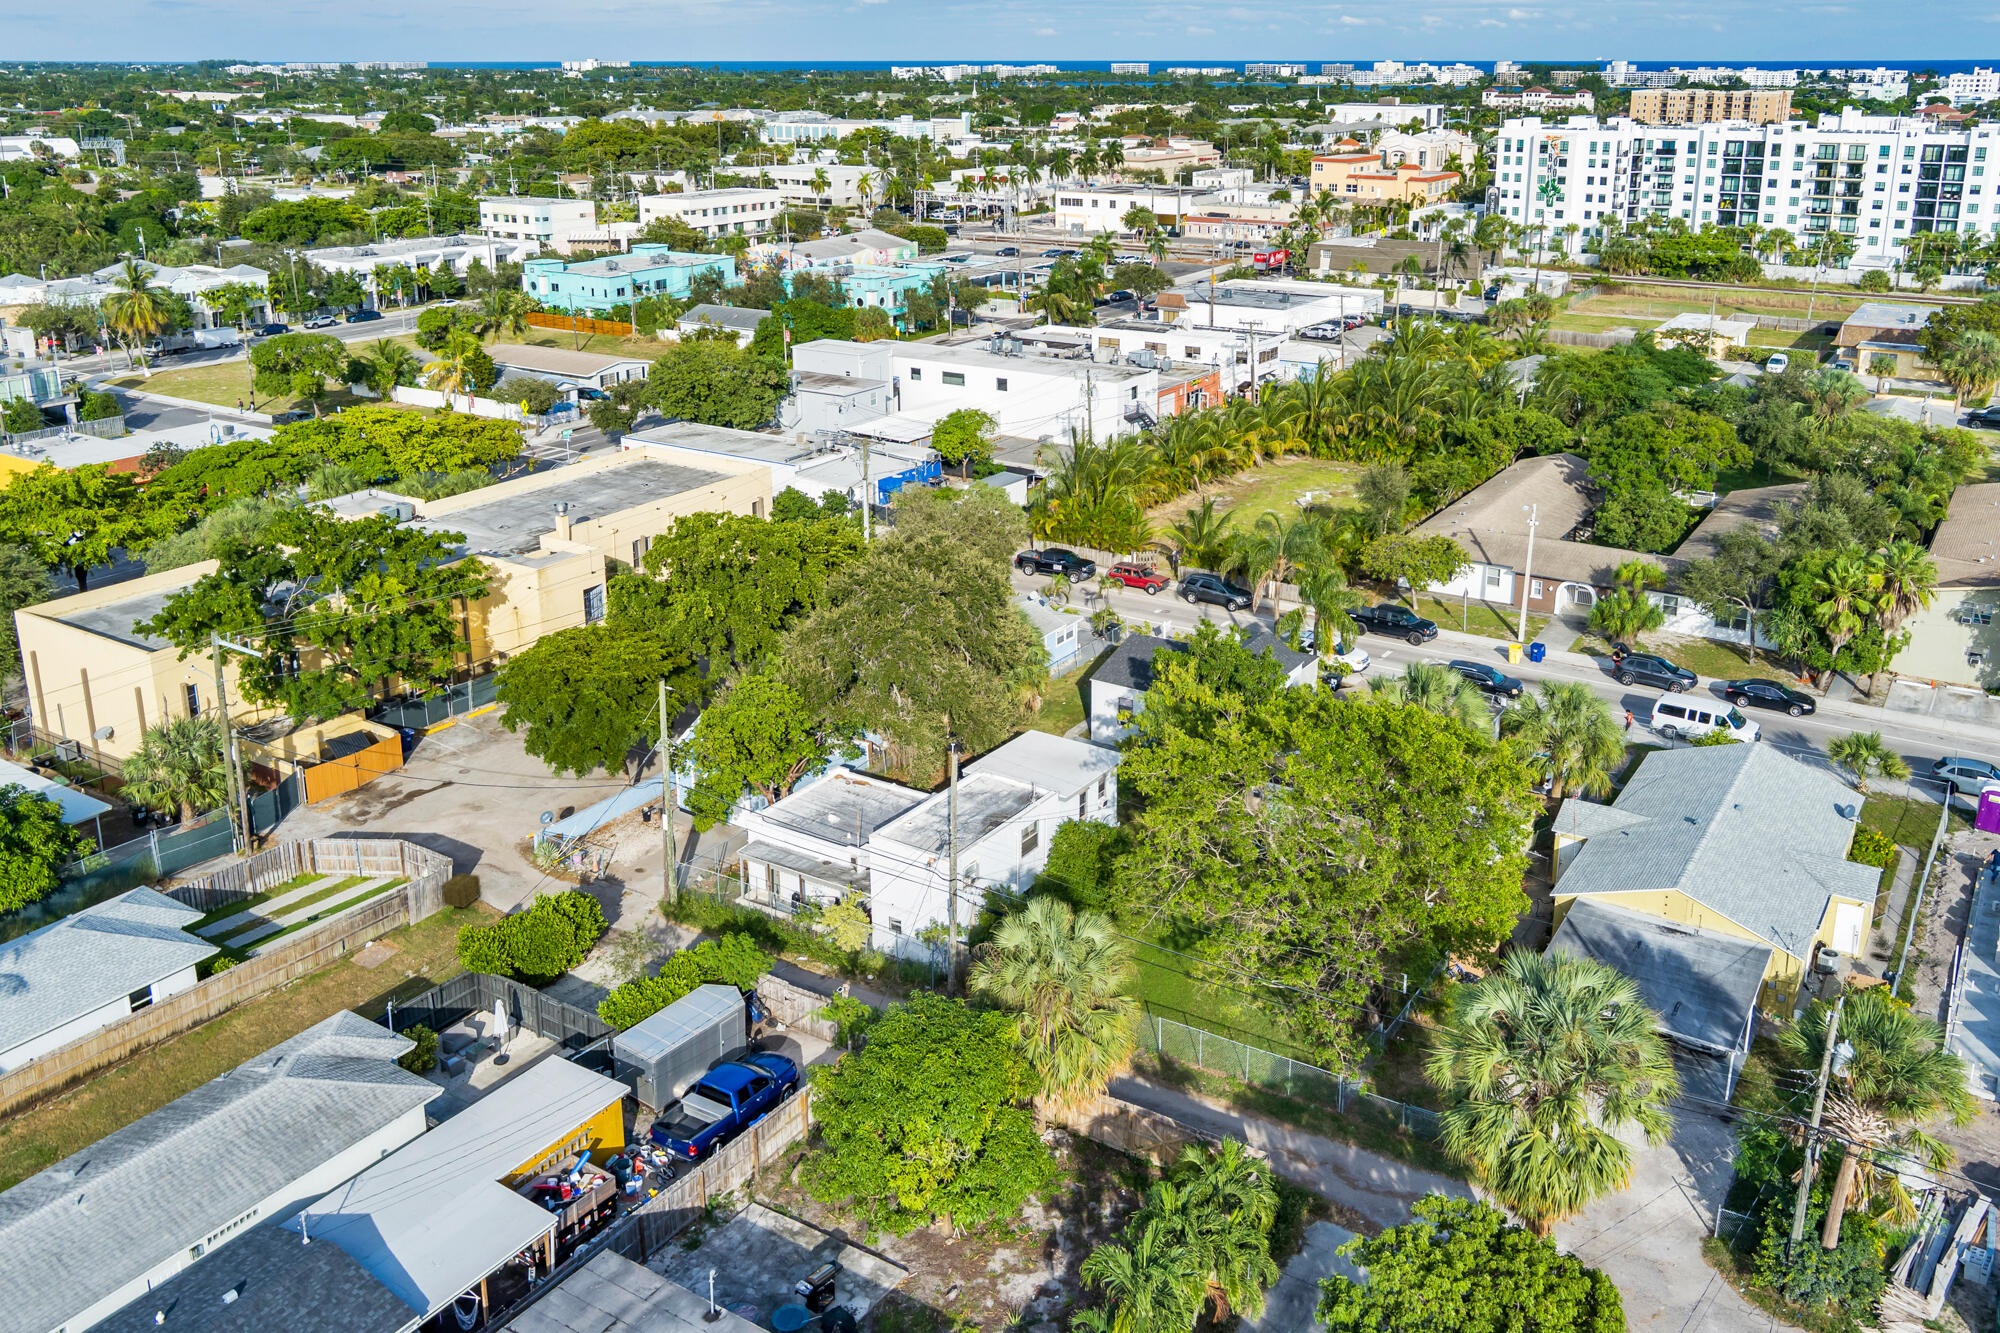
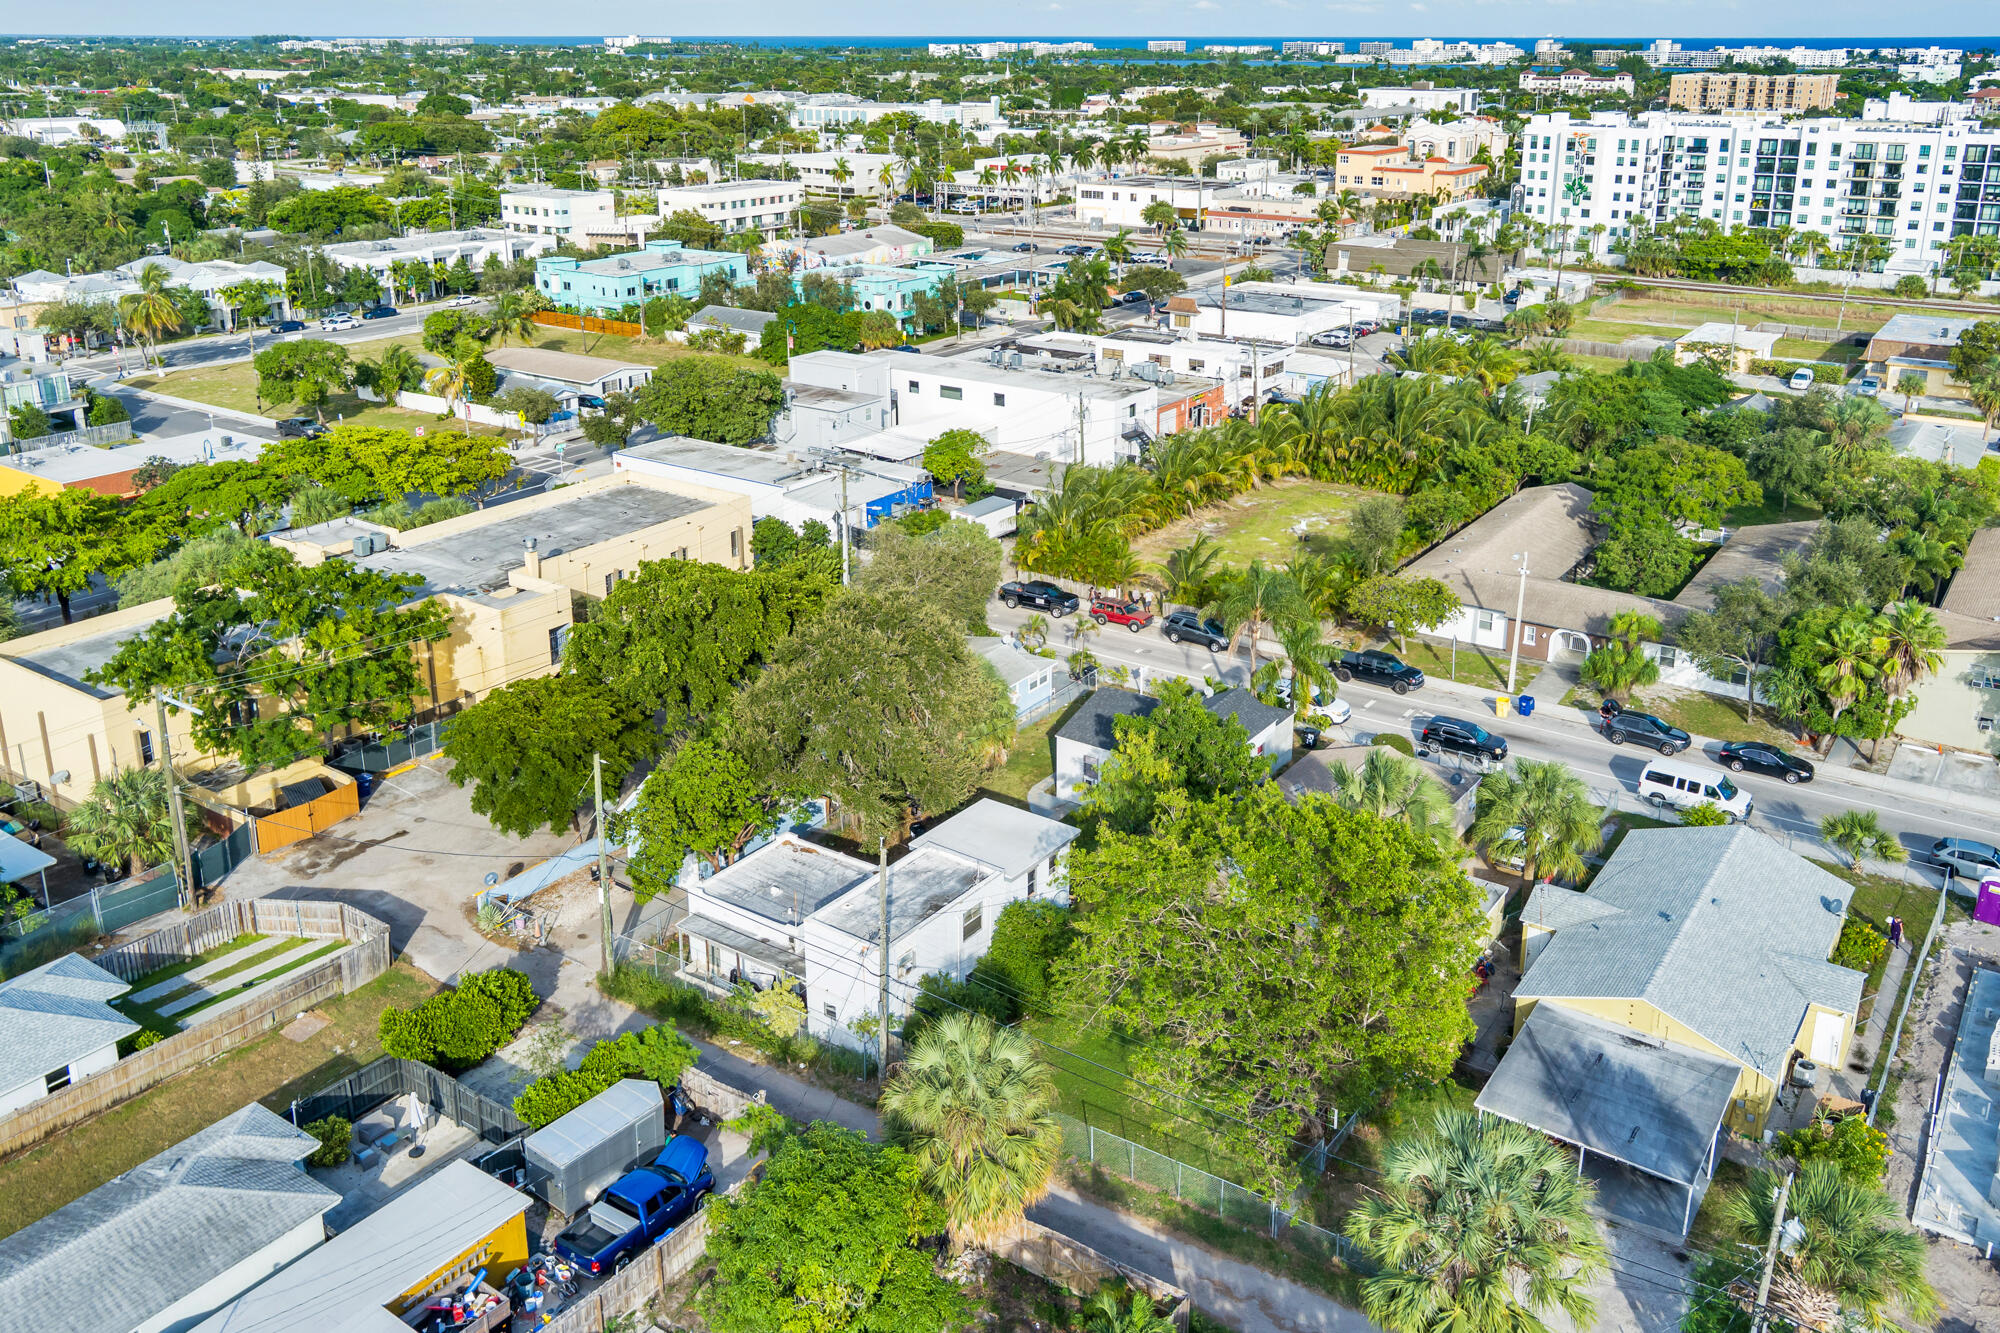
cardboard box: present [441,873,482,908] -> none [377,939,420,978]

